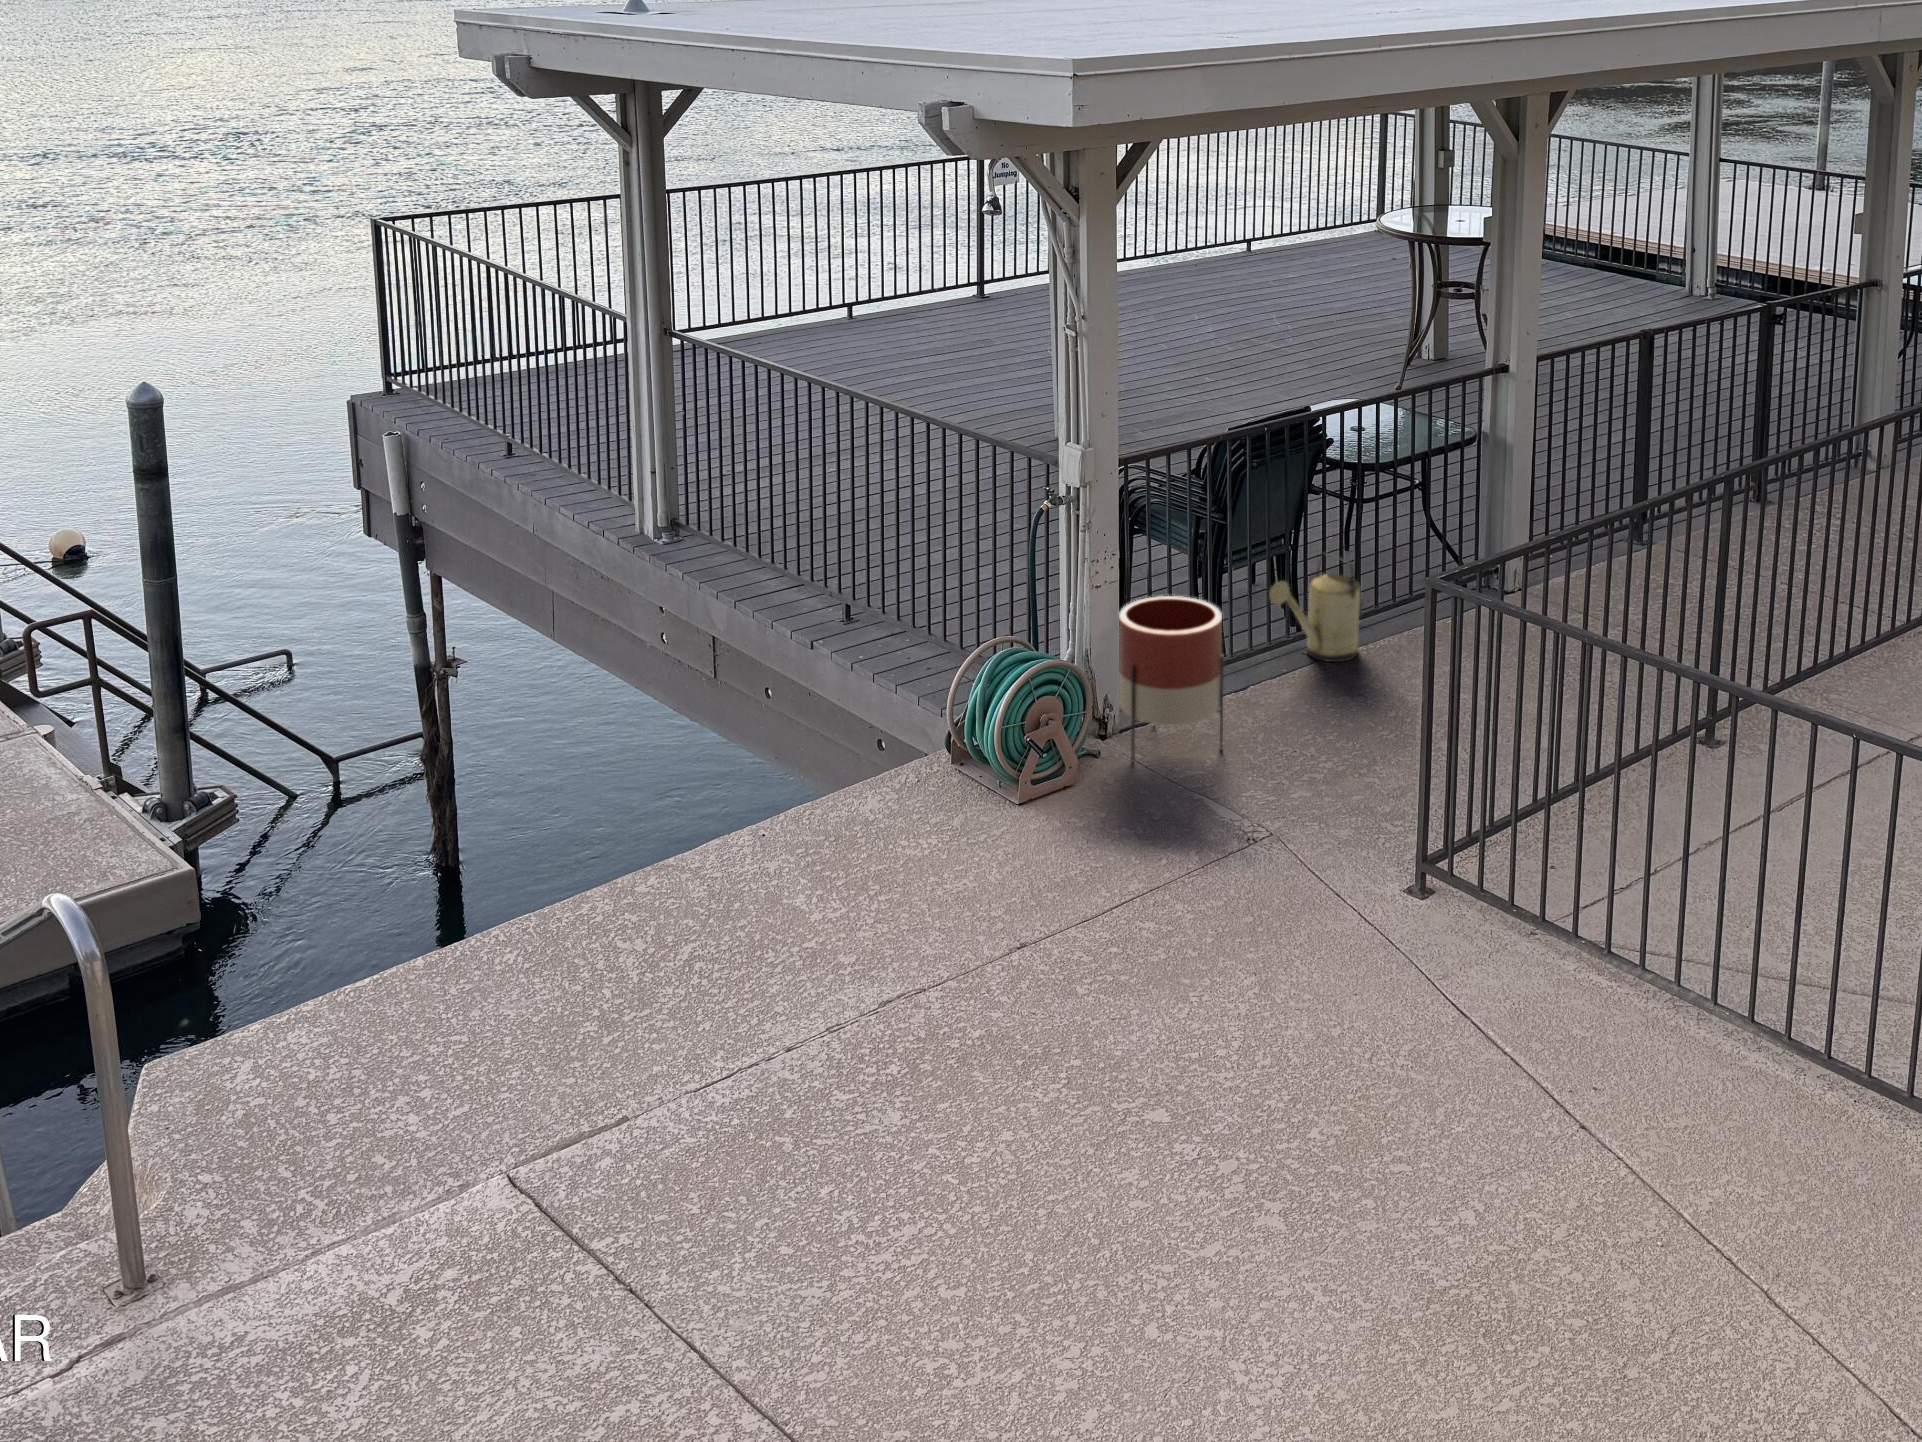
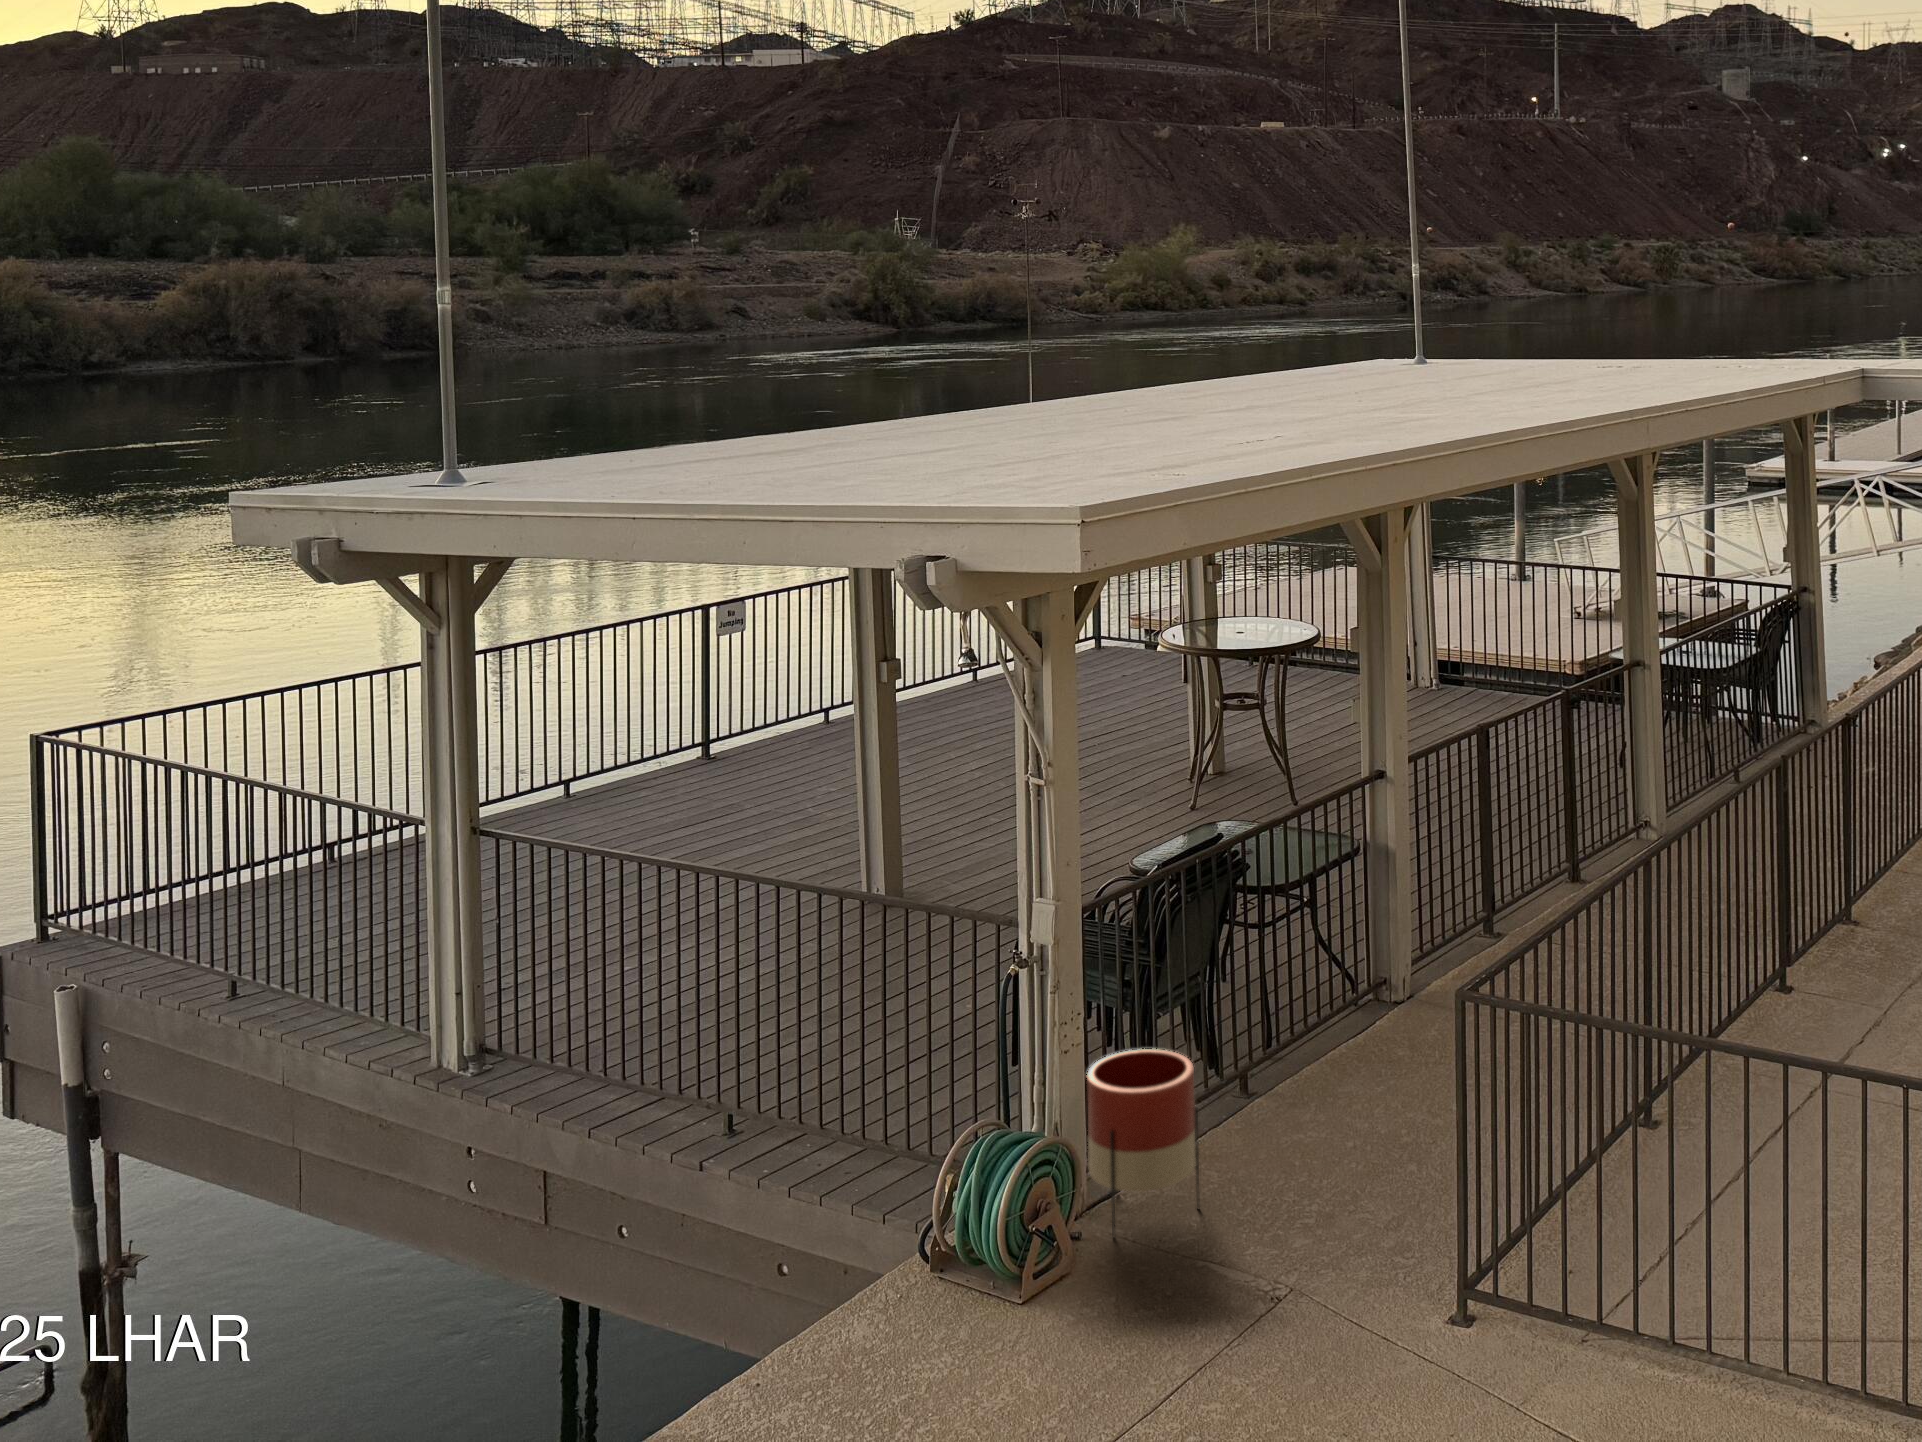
watering can: present [1269,562,1363,662] -> none [1204,984,1286,1098]

